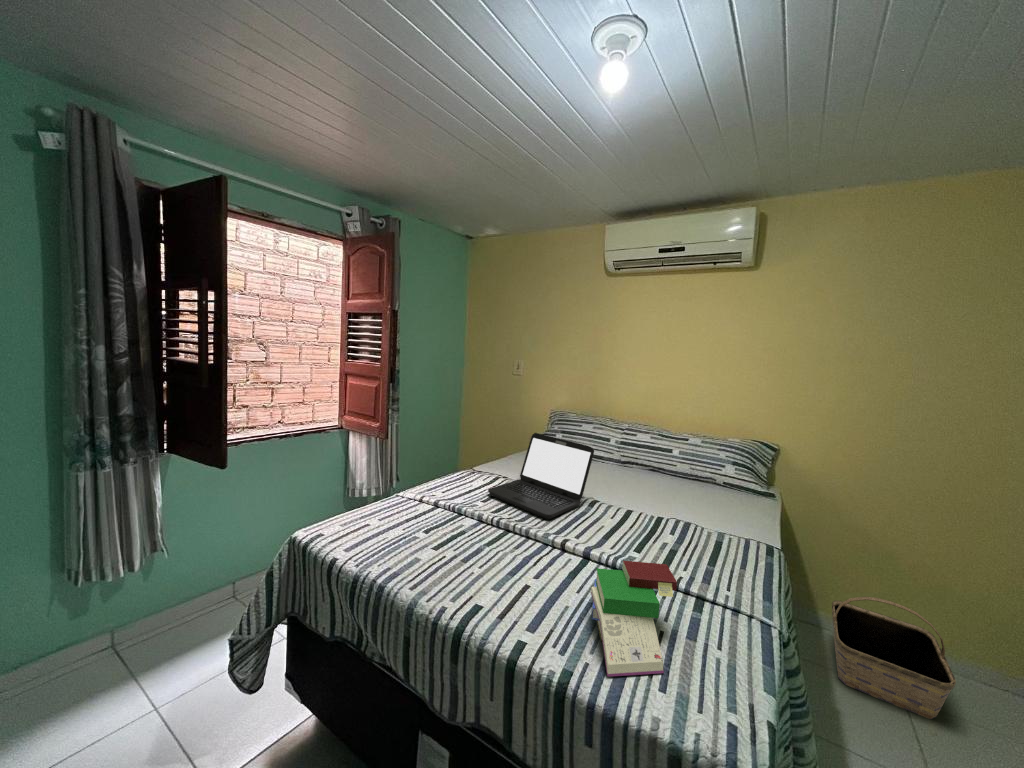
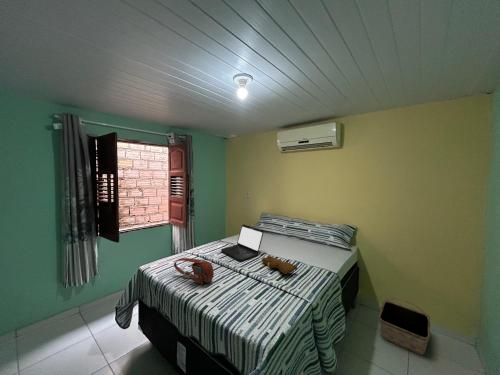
teddy bear: none [599,507,700,552] -> present [262,256,297,274]
handbag: none [398,512,510,581] -> present [174,258,214,284]
book: present [591,561,677,677] -> none [231,276,267,317]

